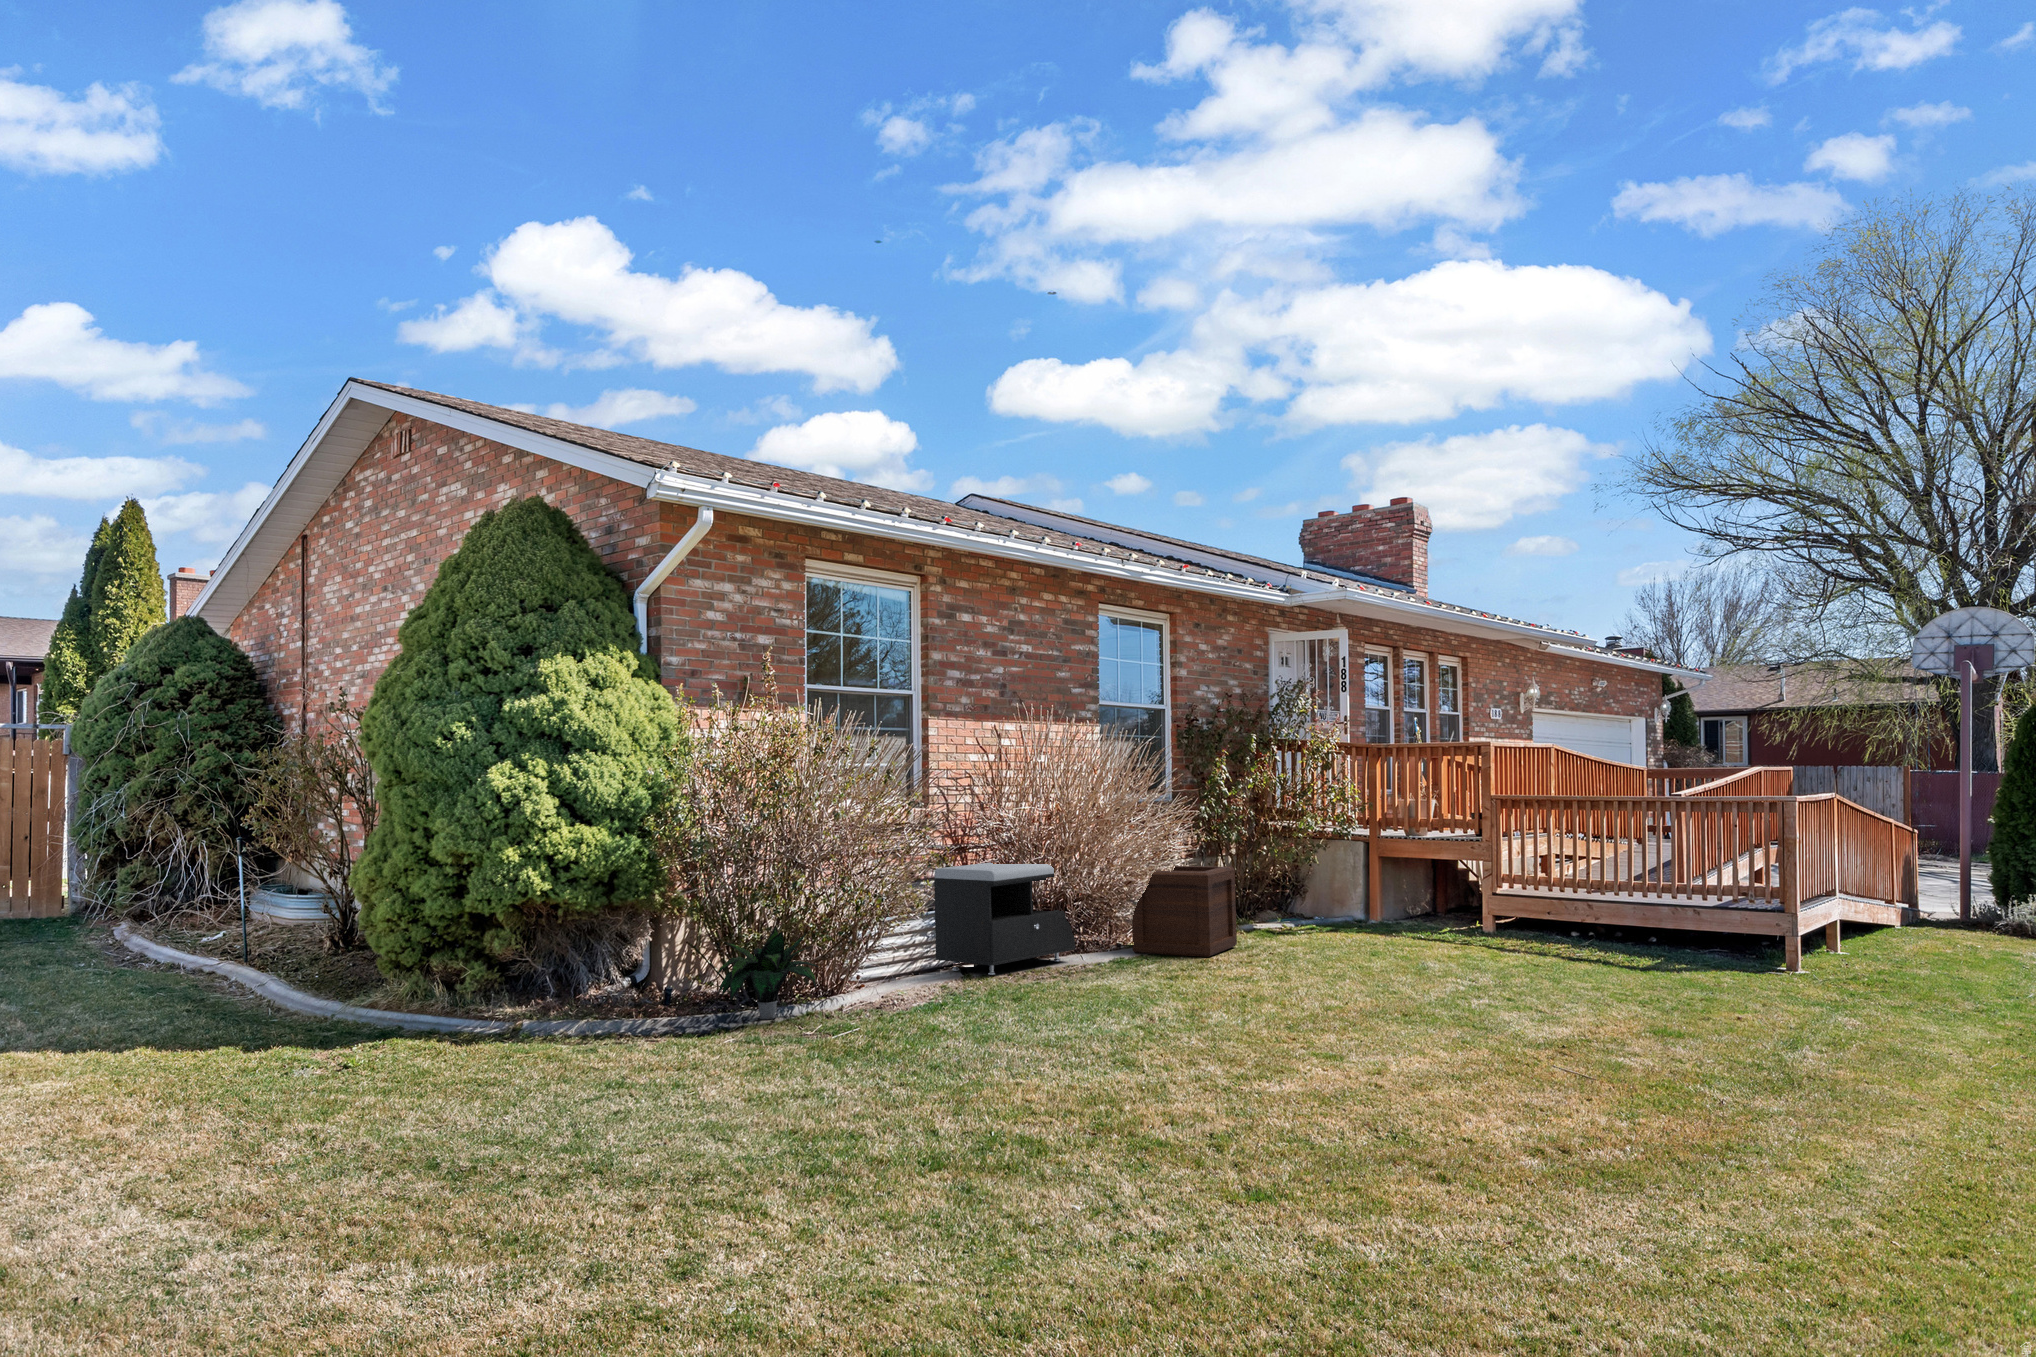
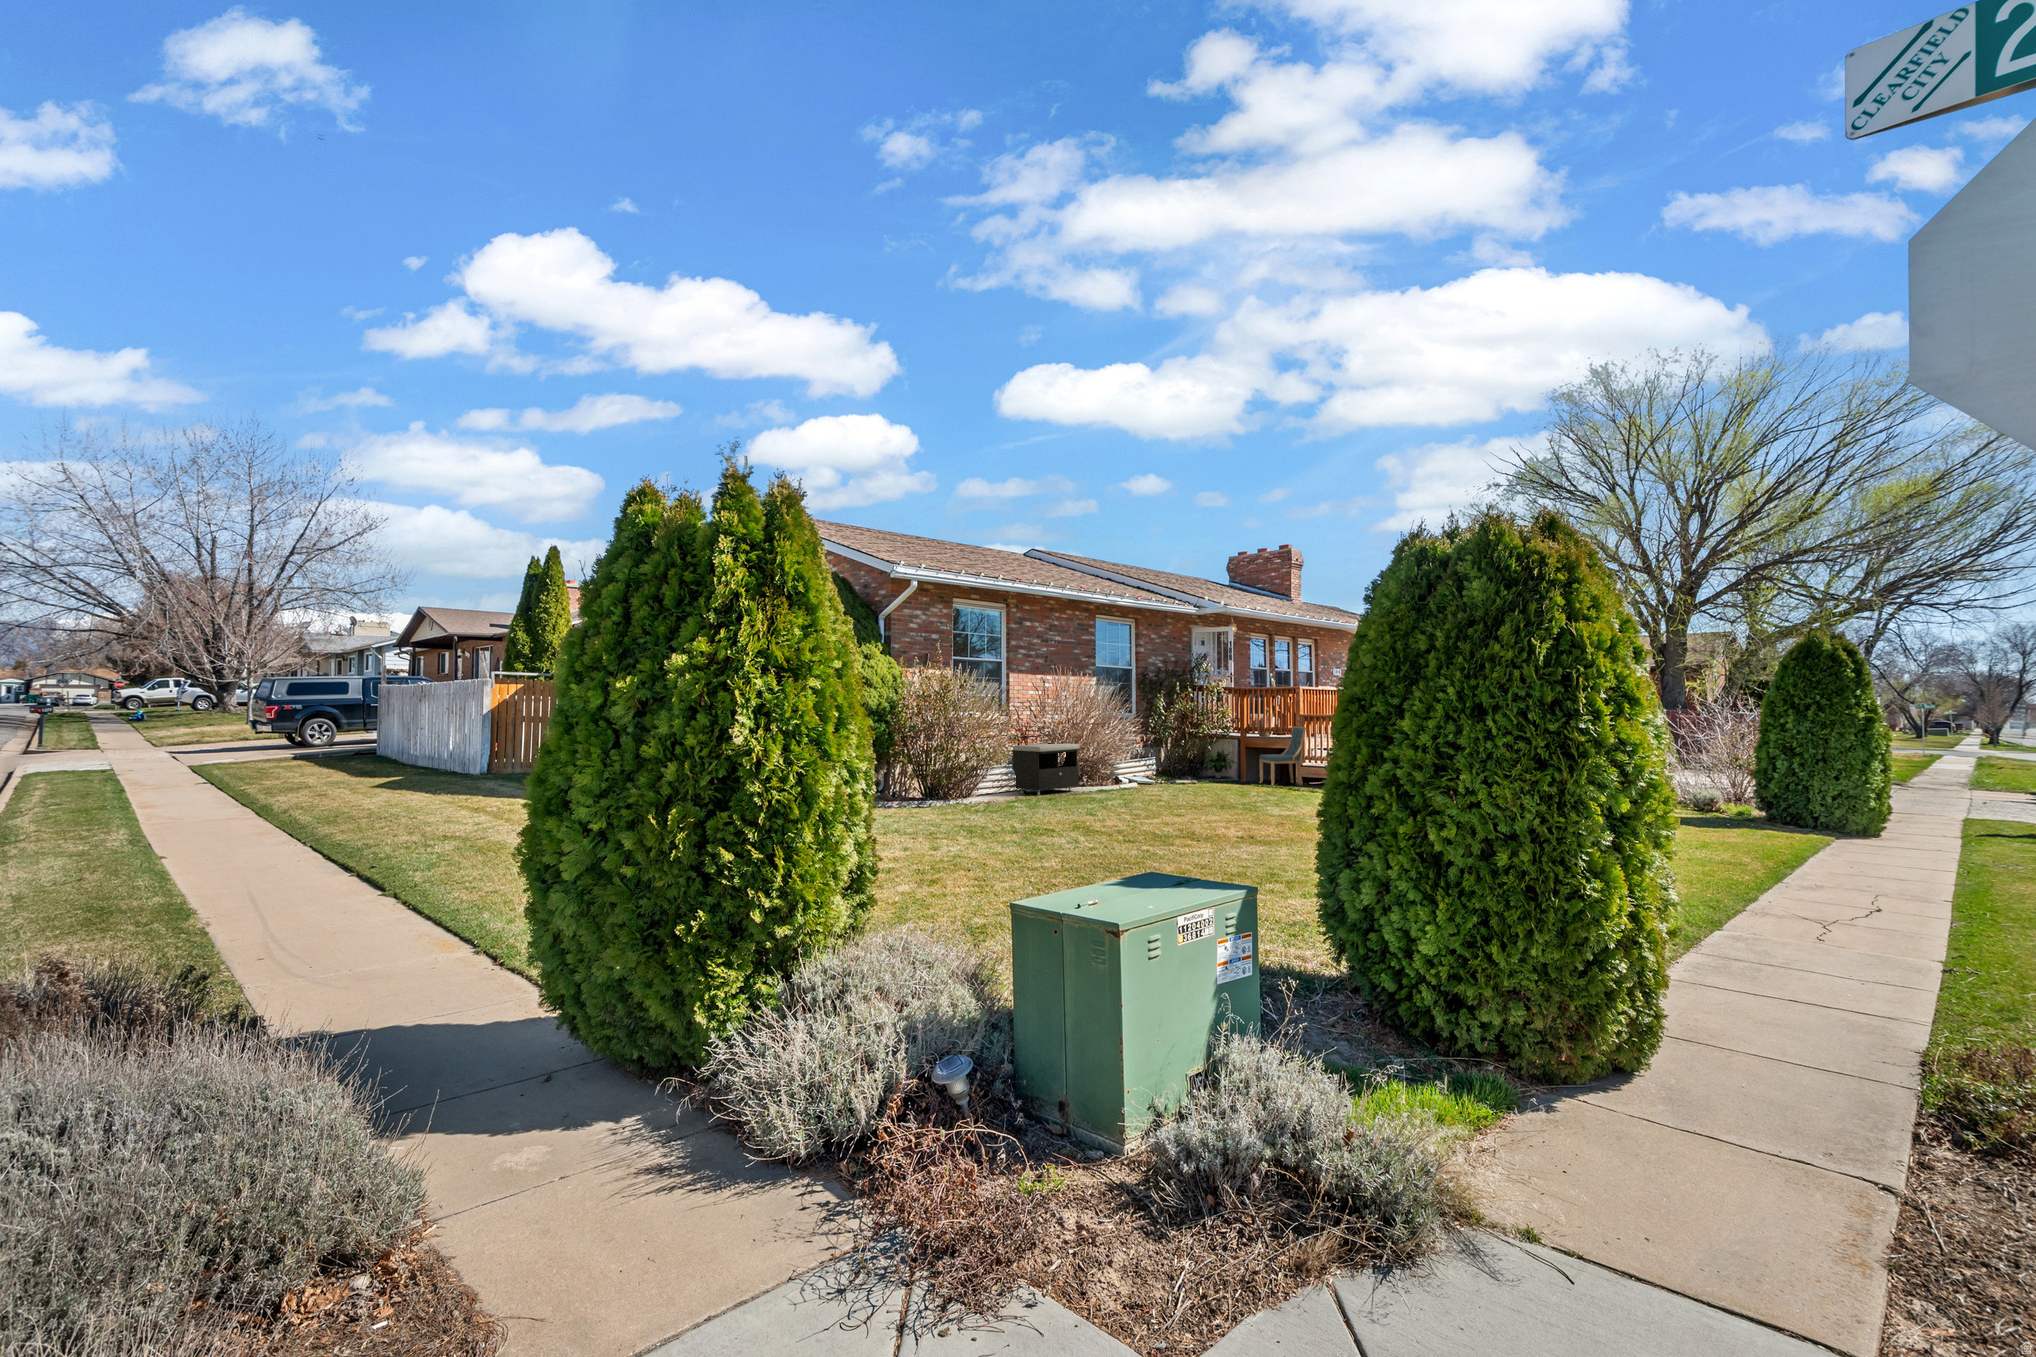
chair: none [1423,812,1516,933] -> present [1260,726,1306,786]
wooden crate: present [1132,866,1237,957] -> none [1107,748,1159,791]
potted plant: present [715,926,820,1019] -> present [1203,750,1237,778]

